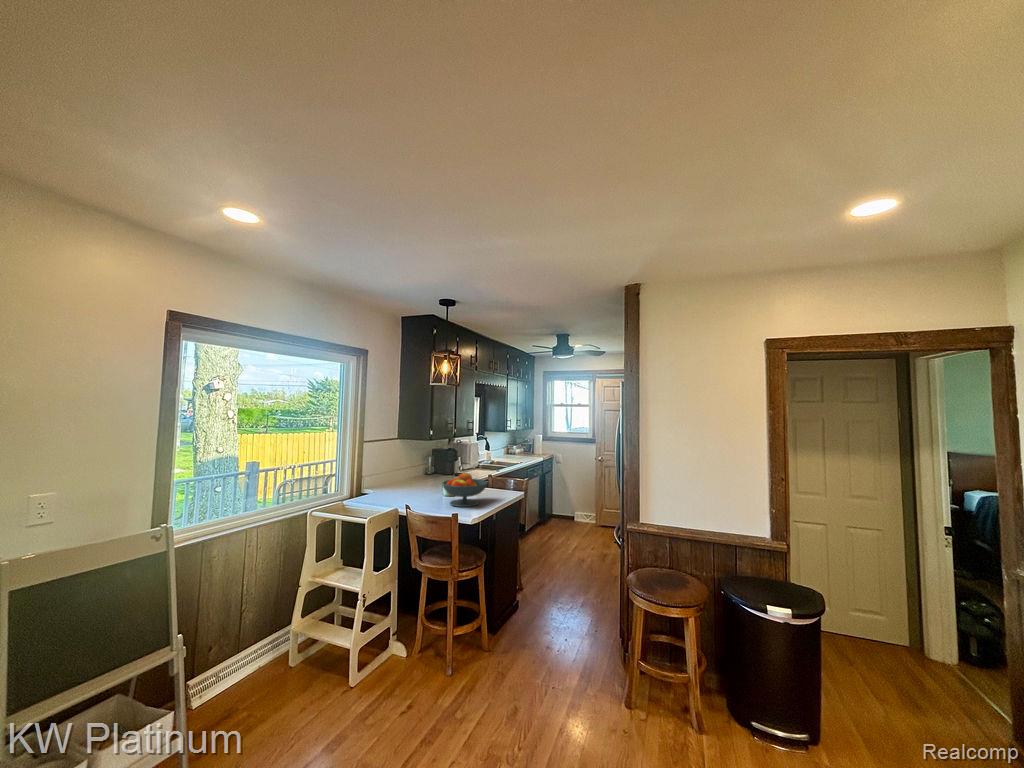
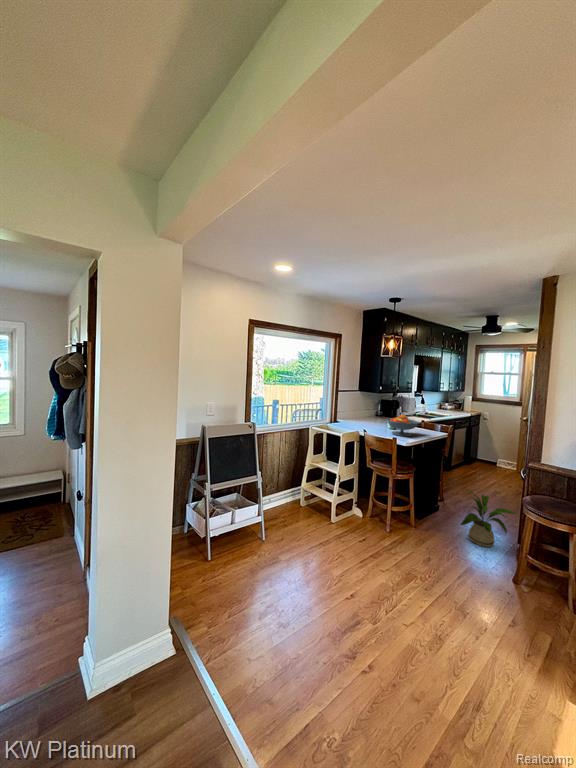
house plant: none [549,575,616,654] -> present [460,491,517,547]

